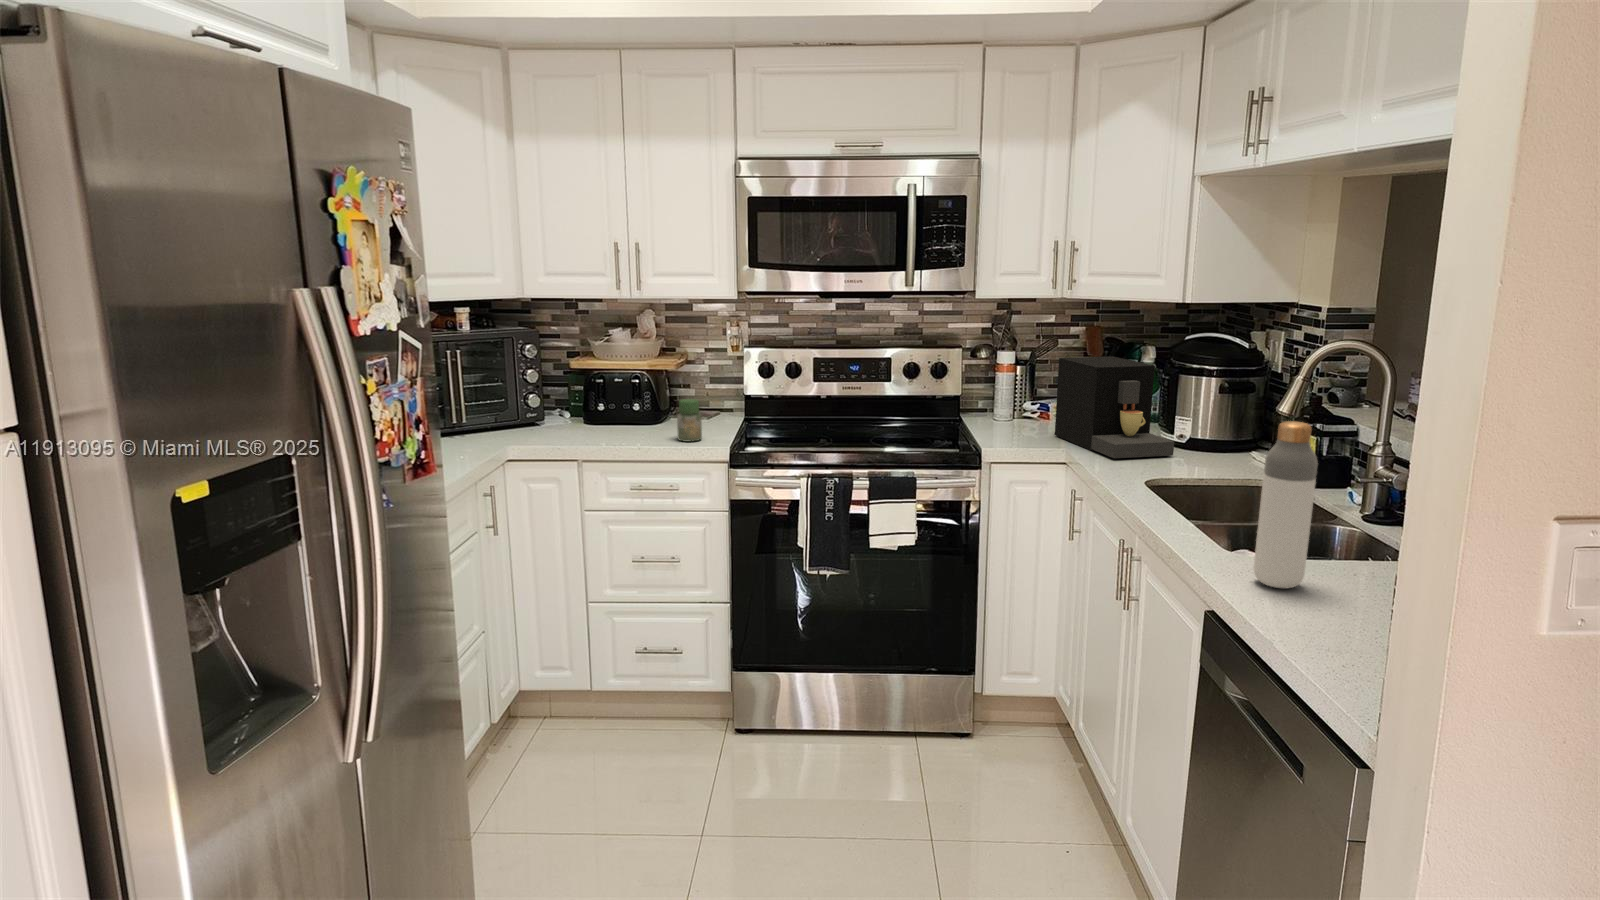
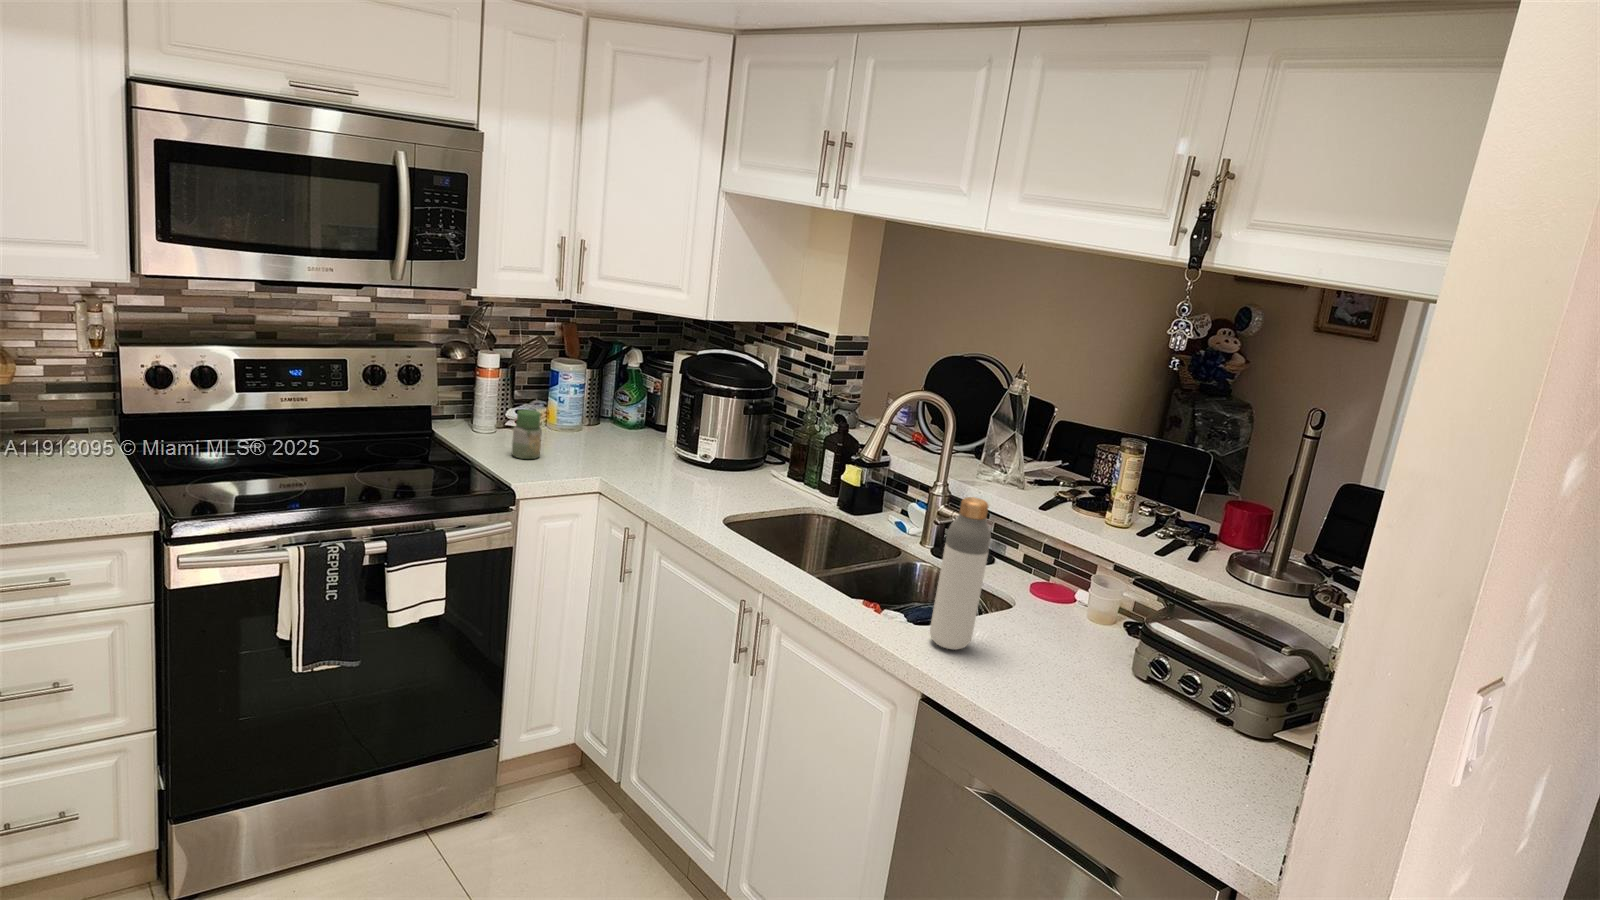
coffee maker: present [1055,356,1174,458] -> none [568,366,710,489]
jar: present [677,399,702,442] -> present [512,409,542,459]

